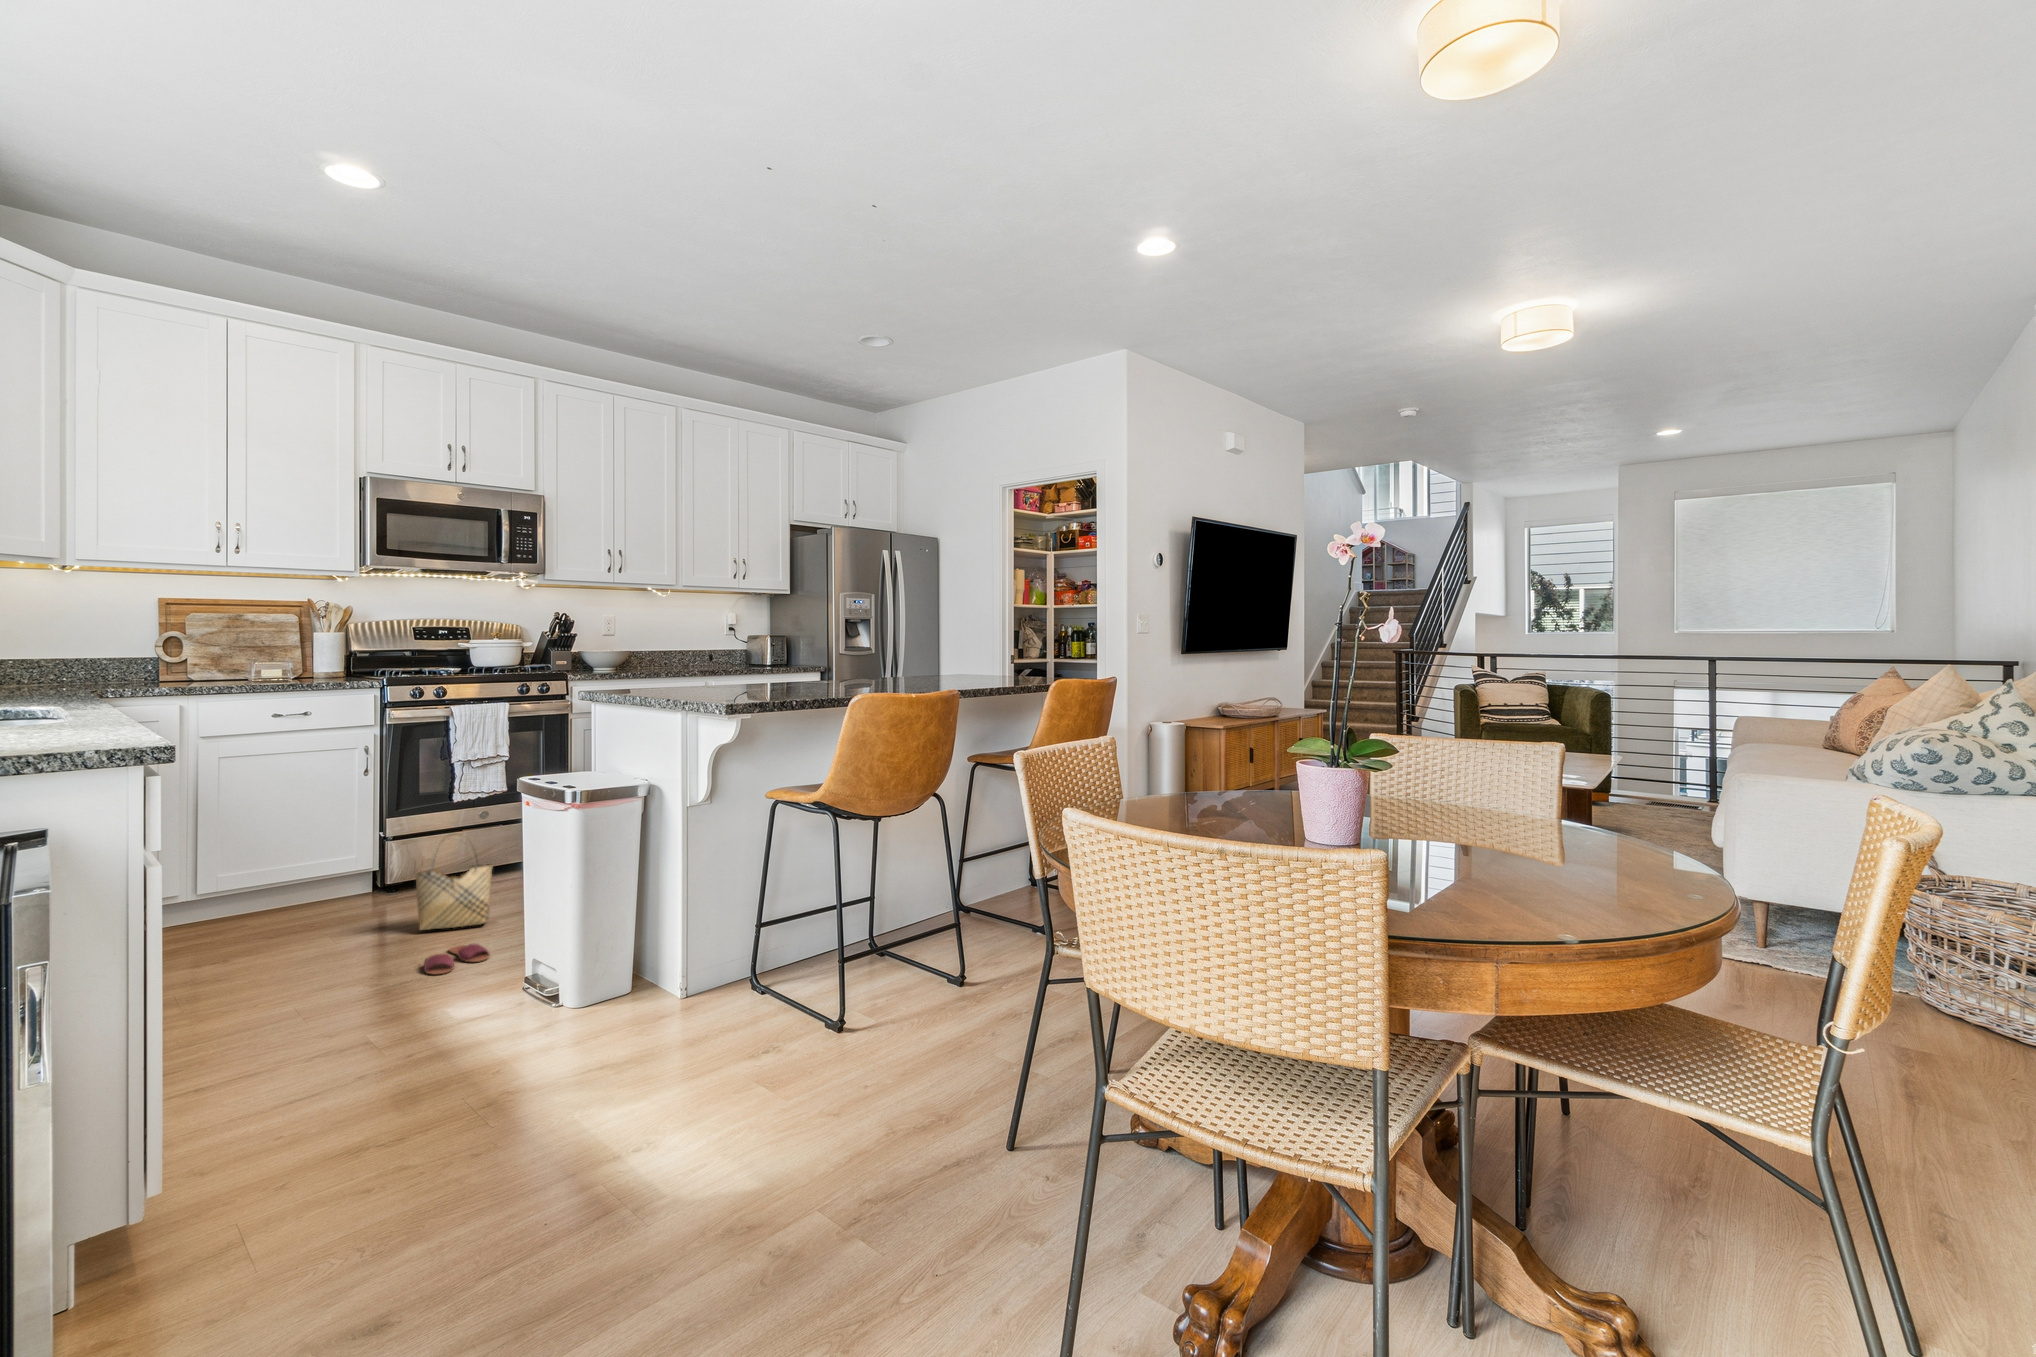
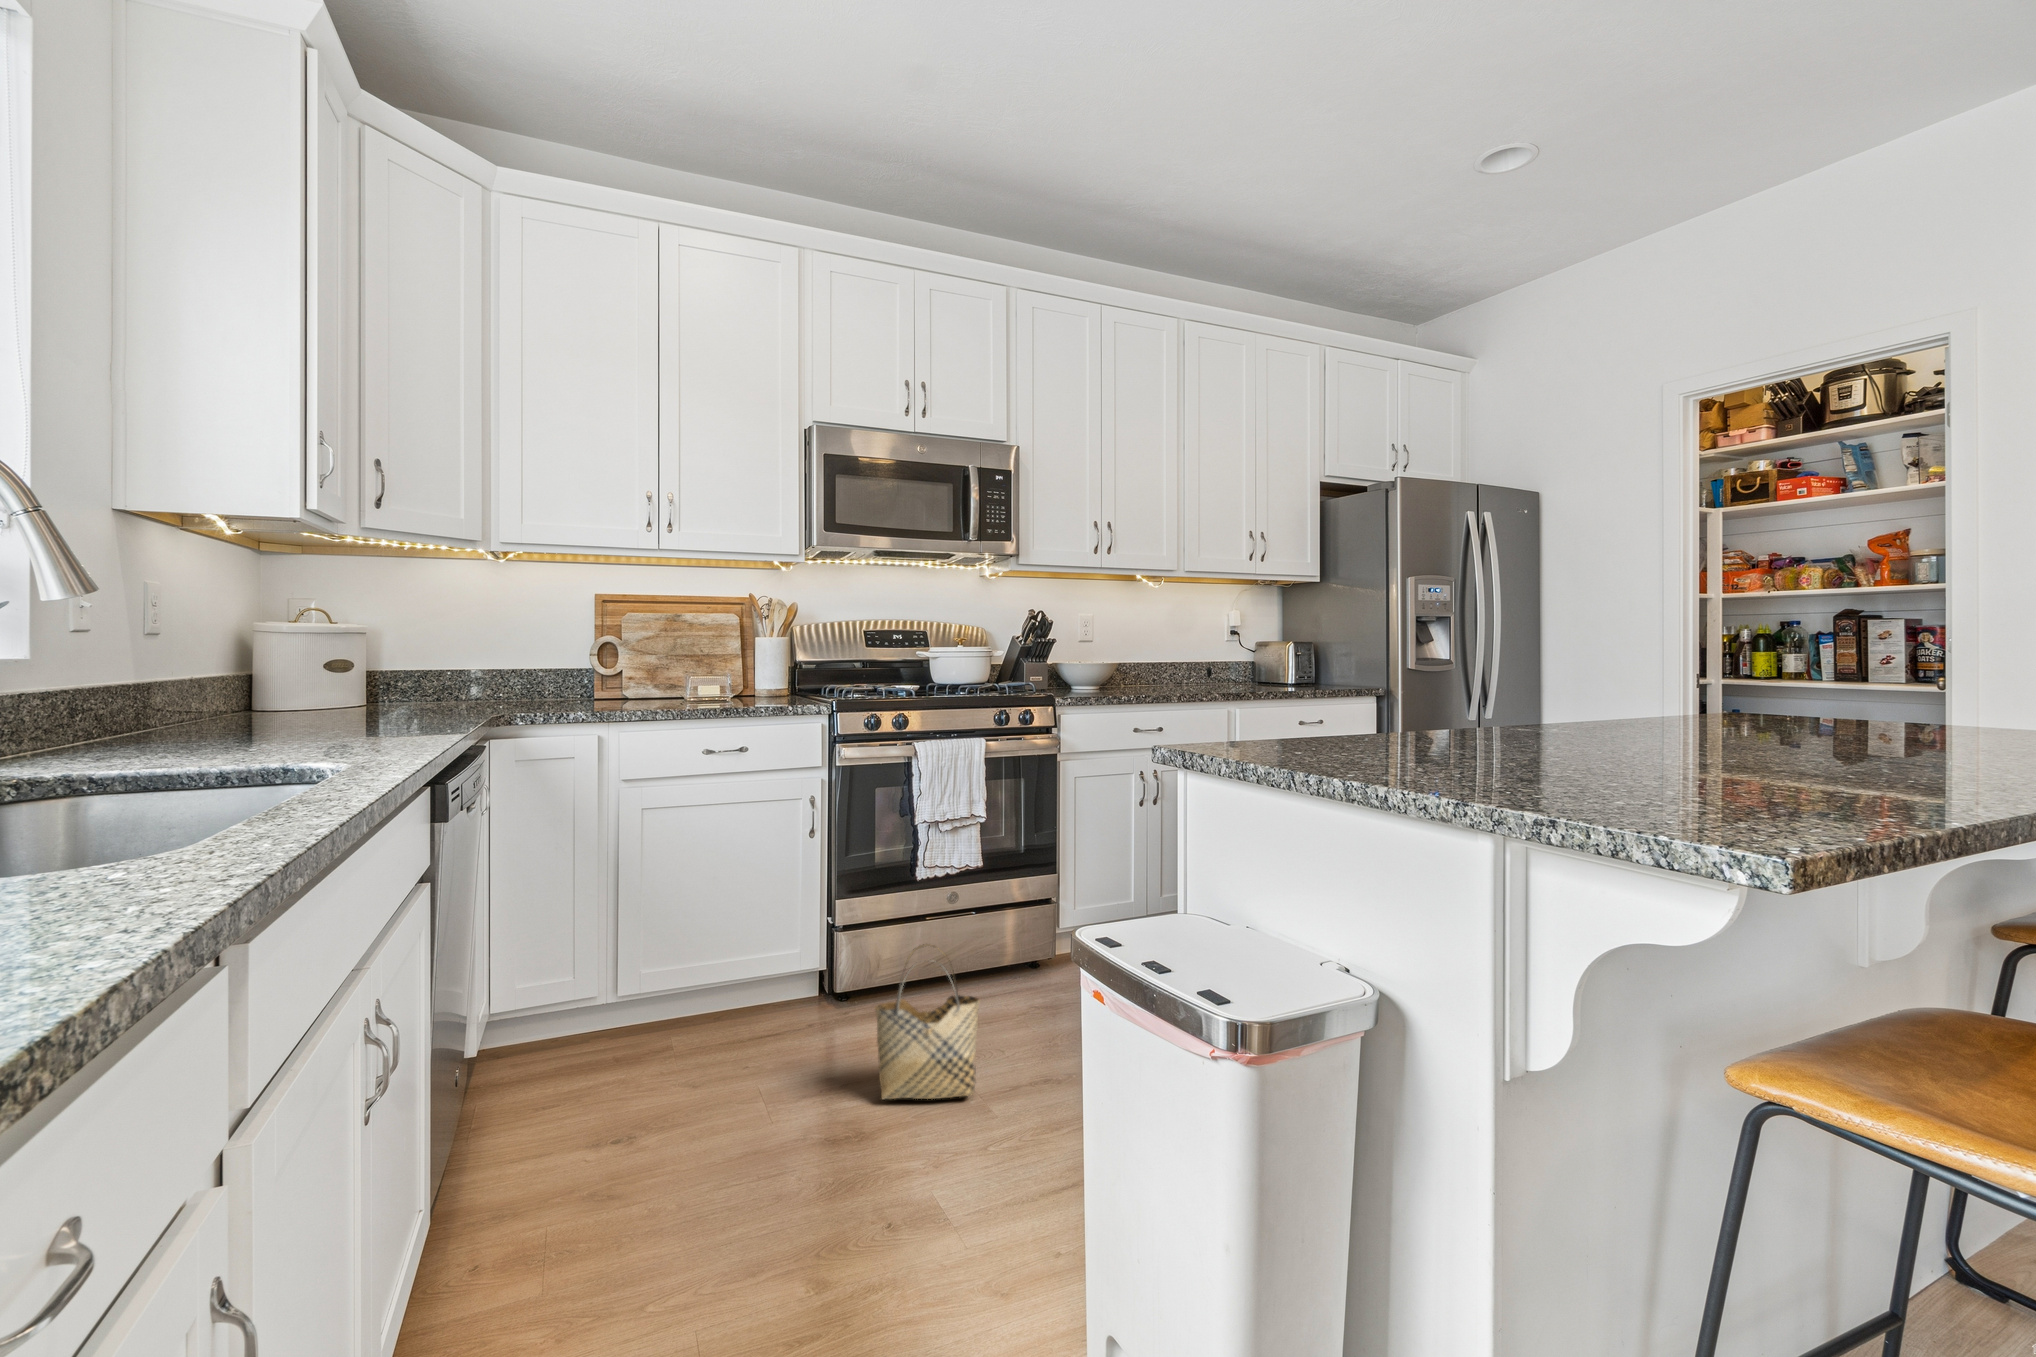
slippers: present [424,944,490,975] -> none [897,1155,995,1247]

